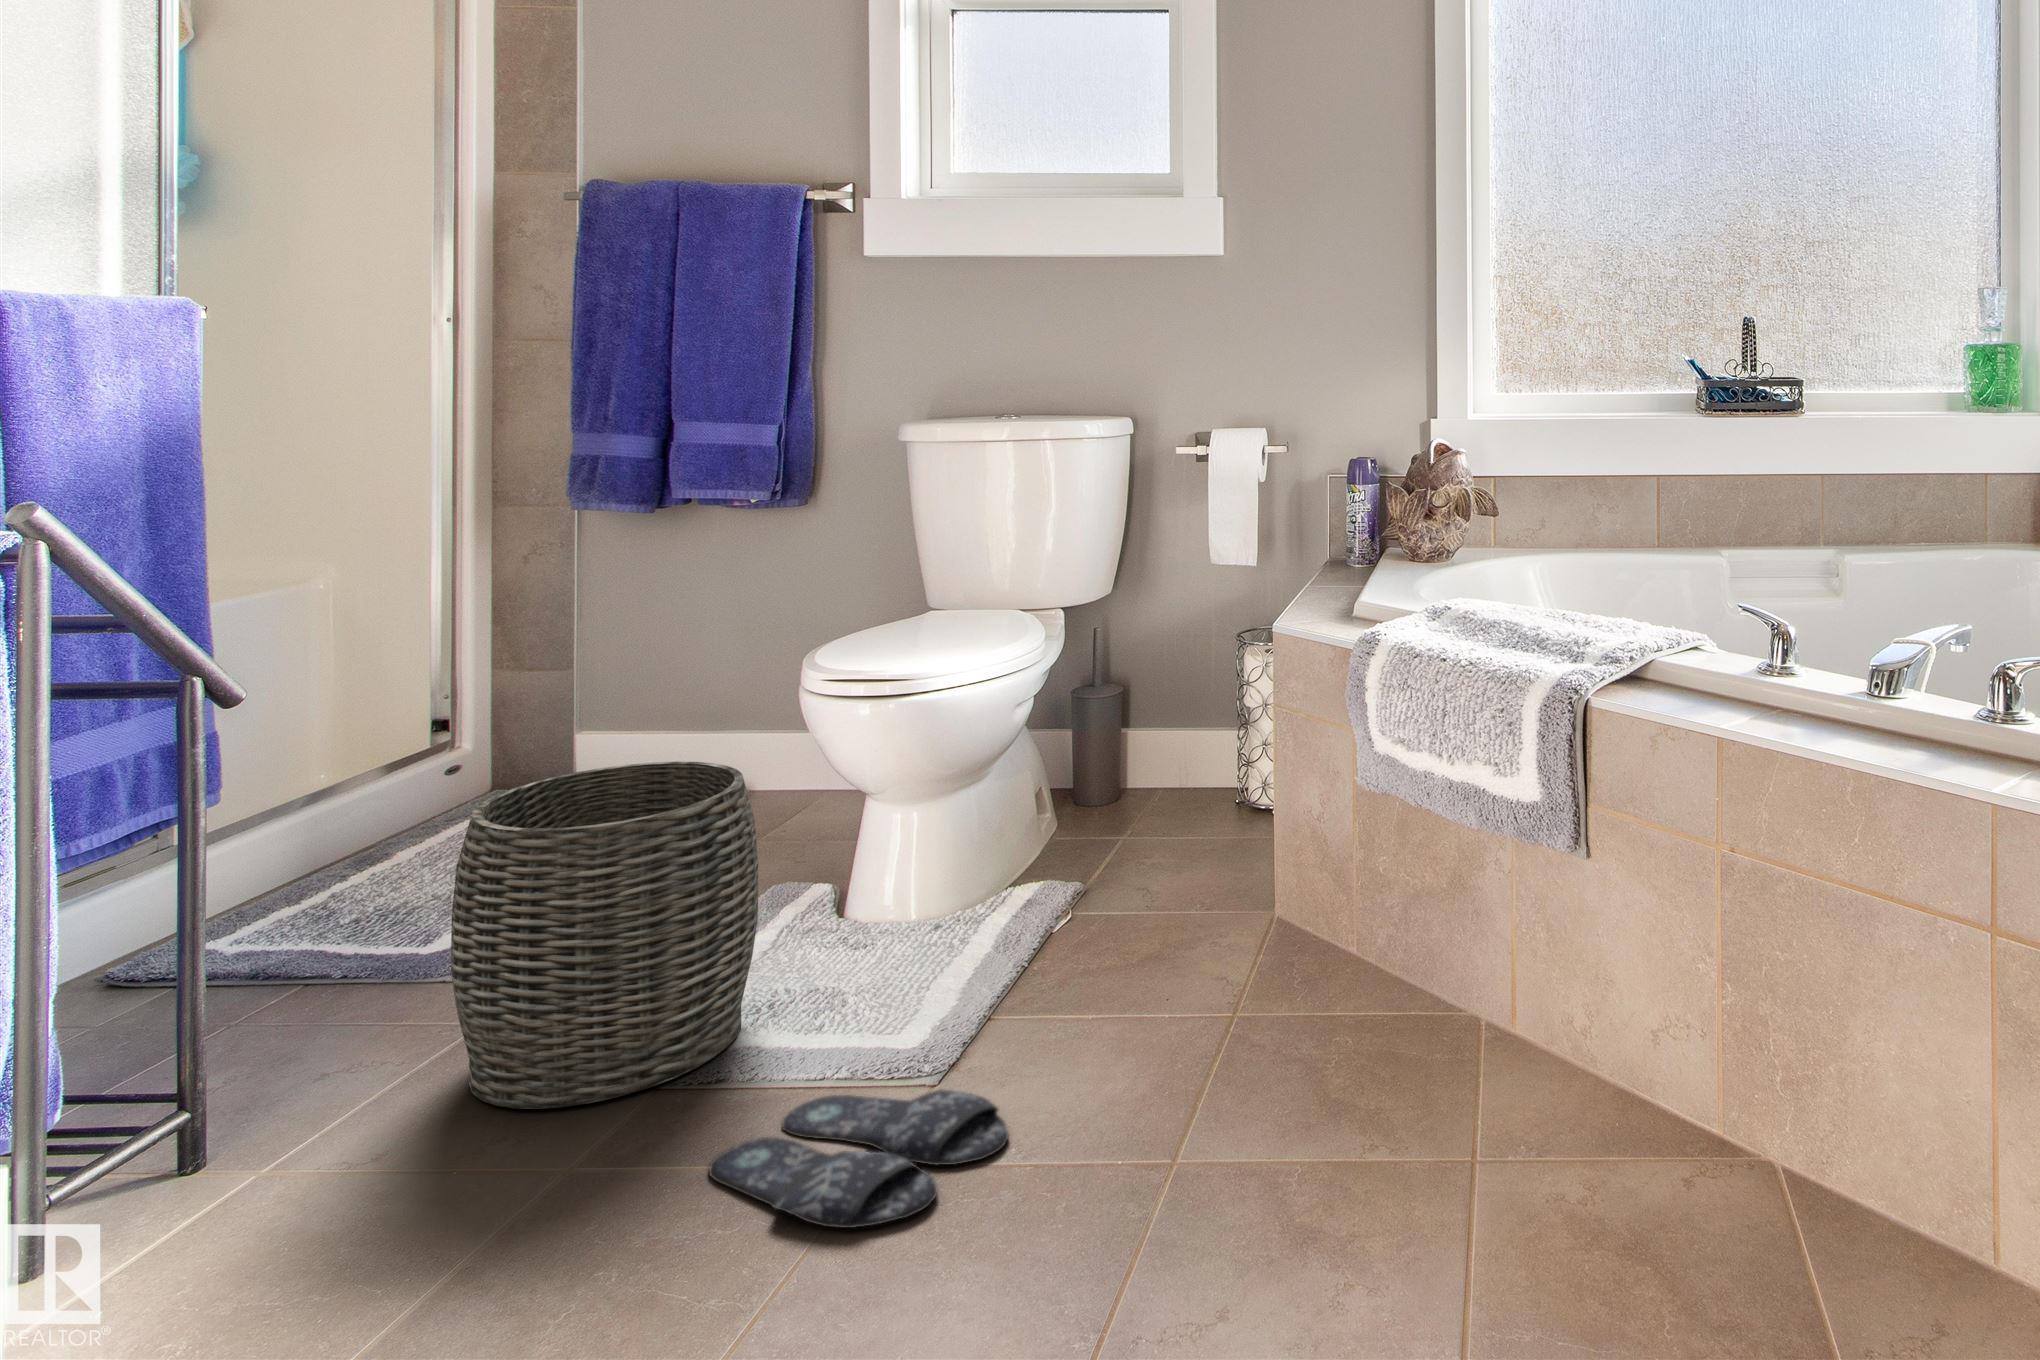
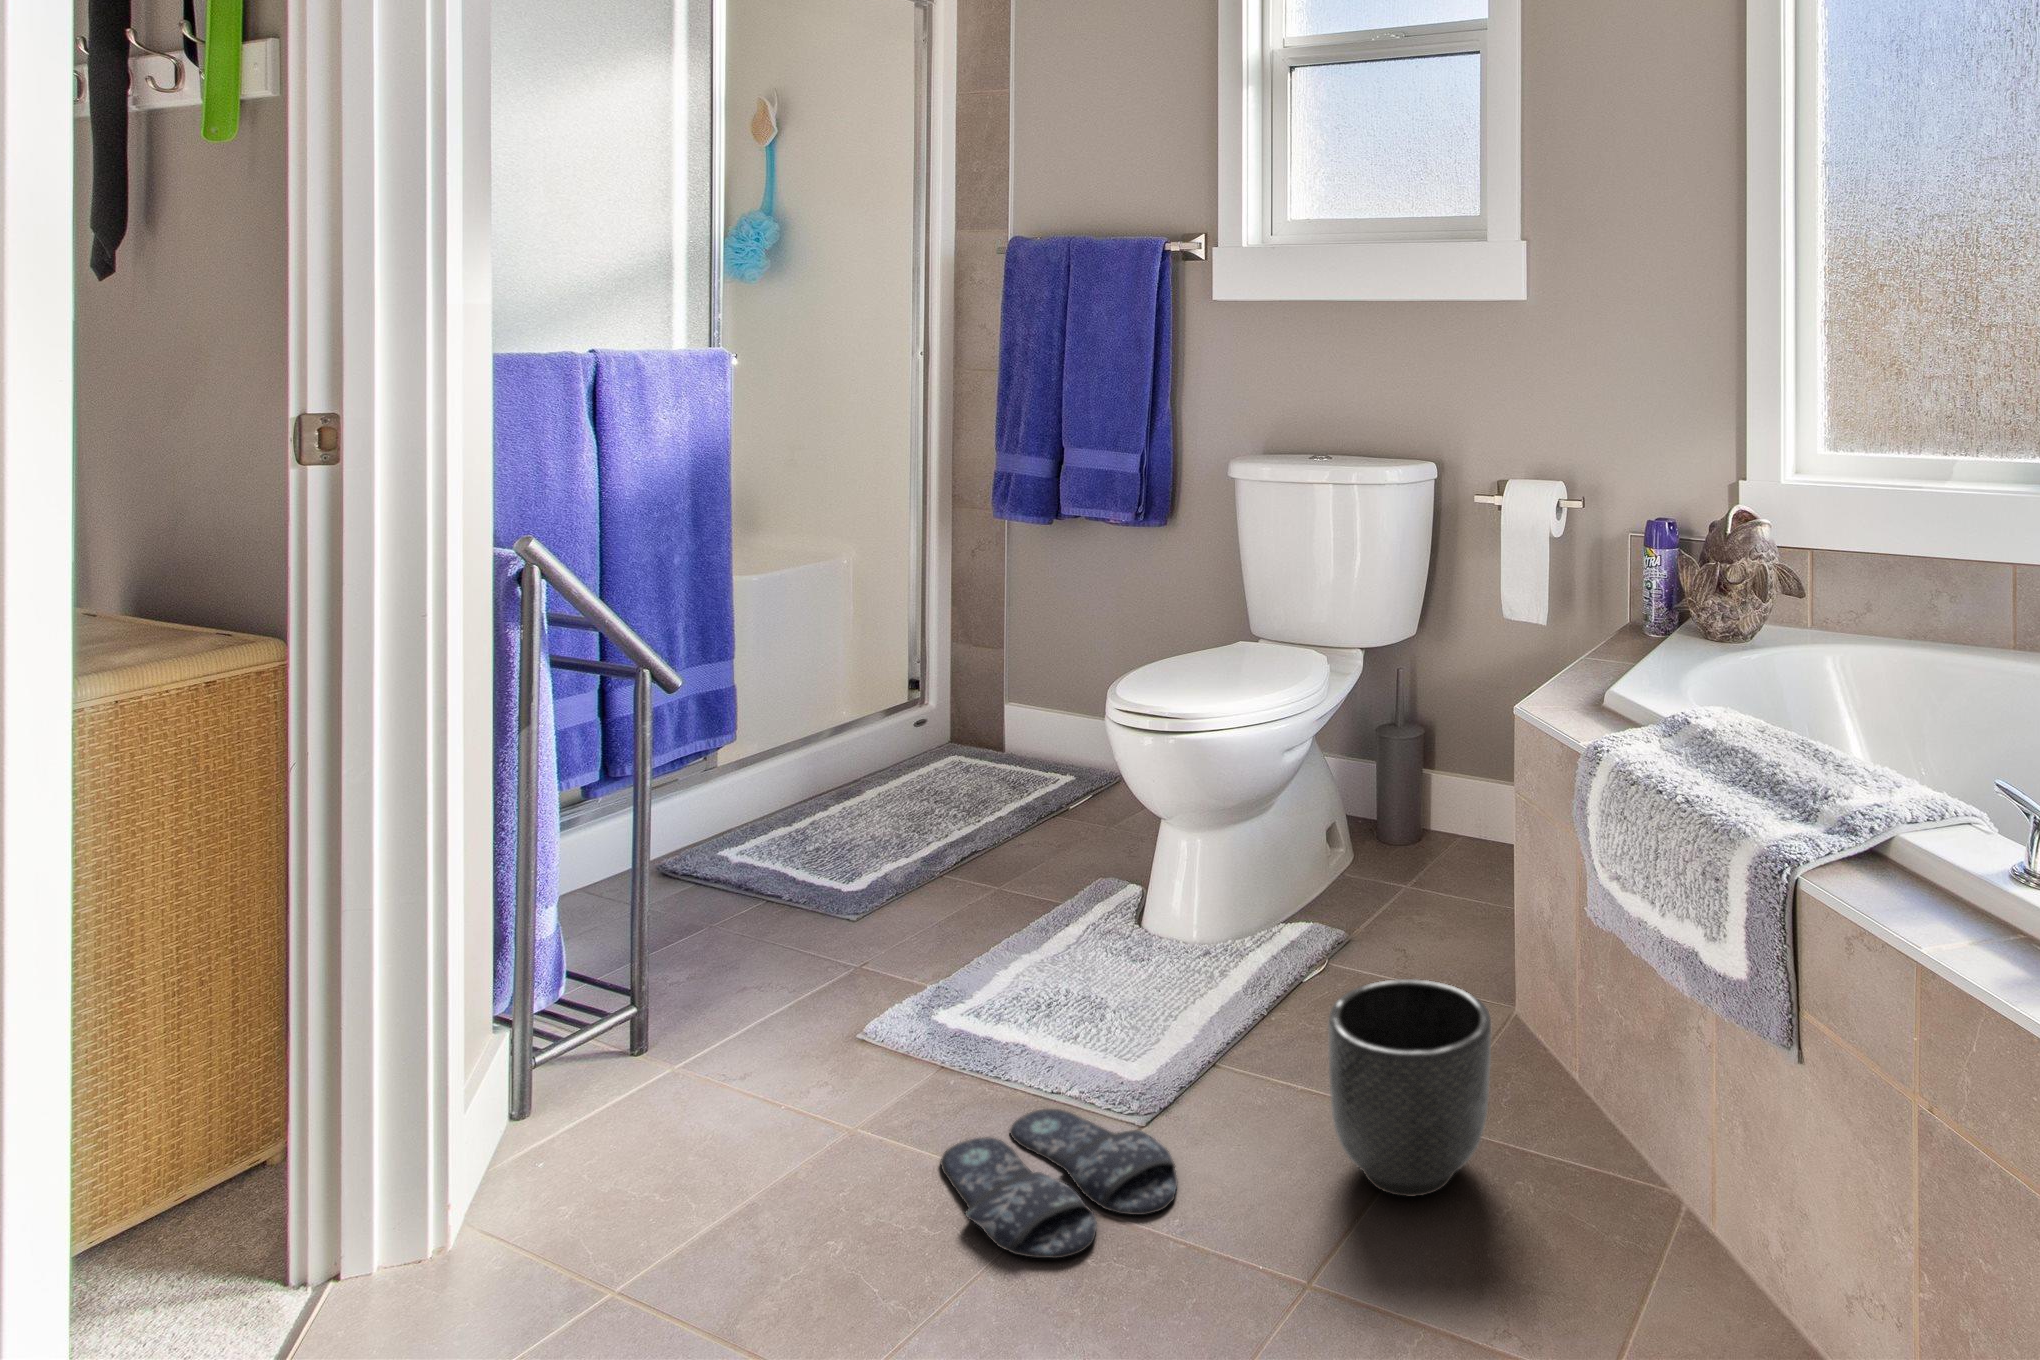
woven basket: present [451,762,758,1109] -> none [808,769,1039,1066]
planter: none [1157,878,1319,1081] -> present [1328,979,1491,1197]

